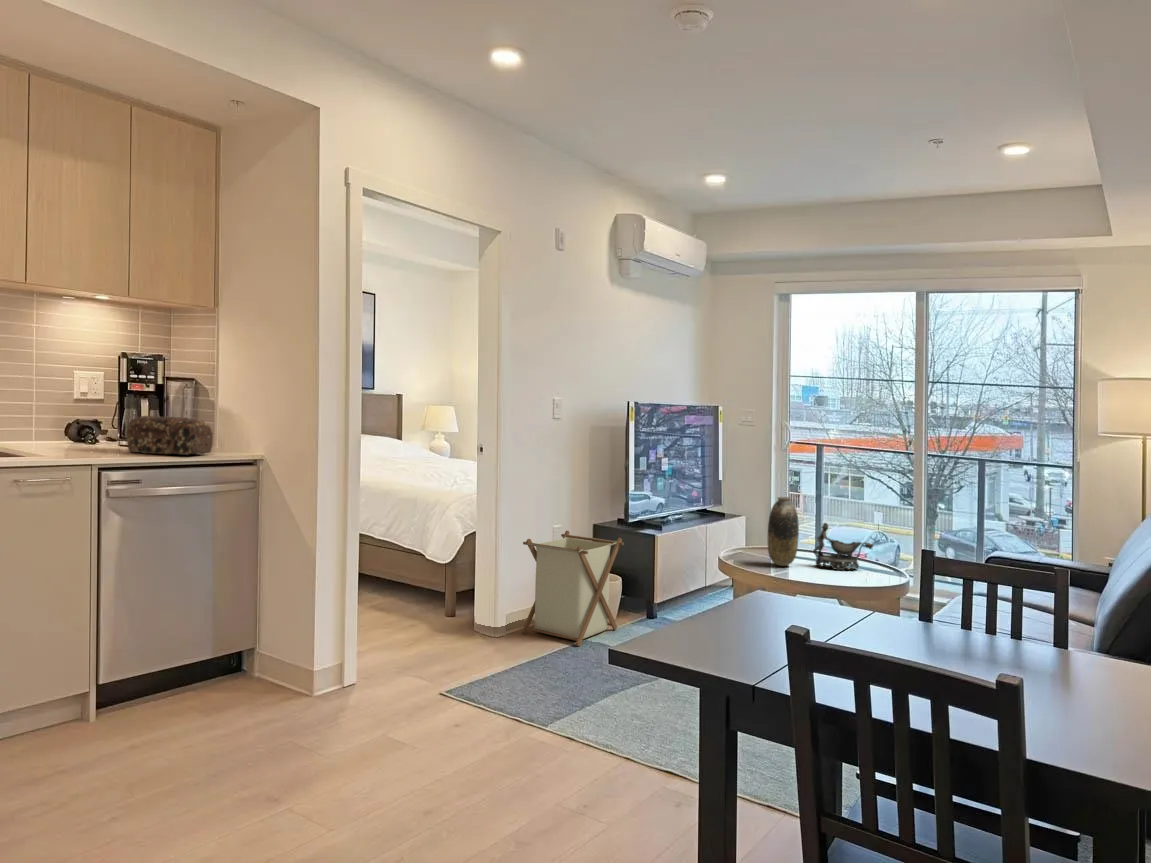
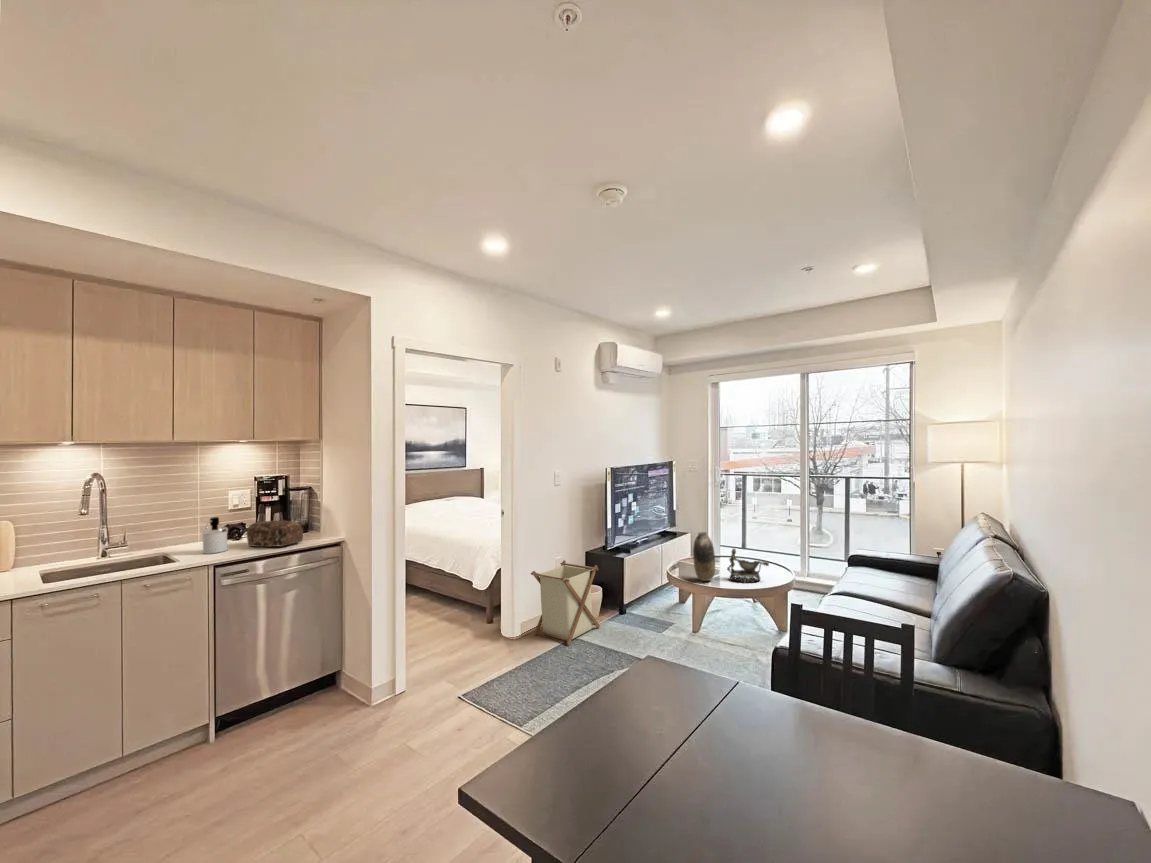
soap dispenser: none [64,400,101,454] -> present [202,517,228,554]

